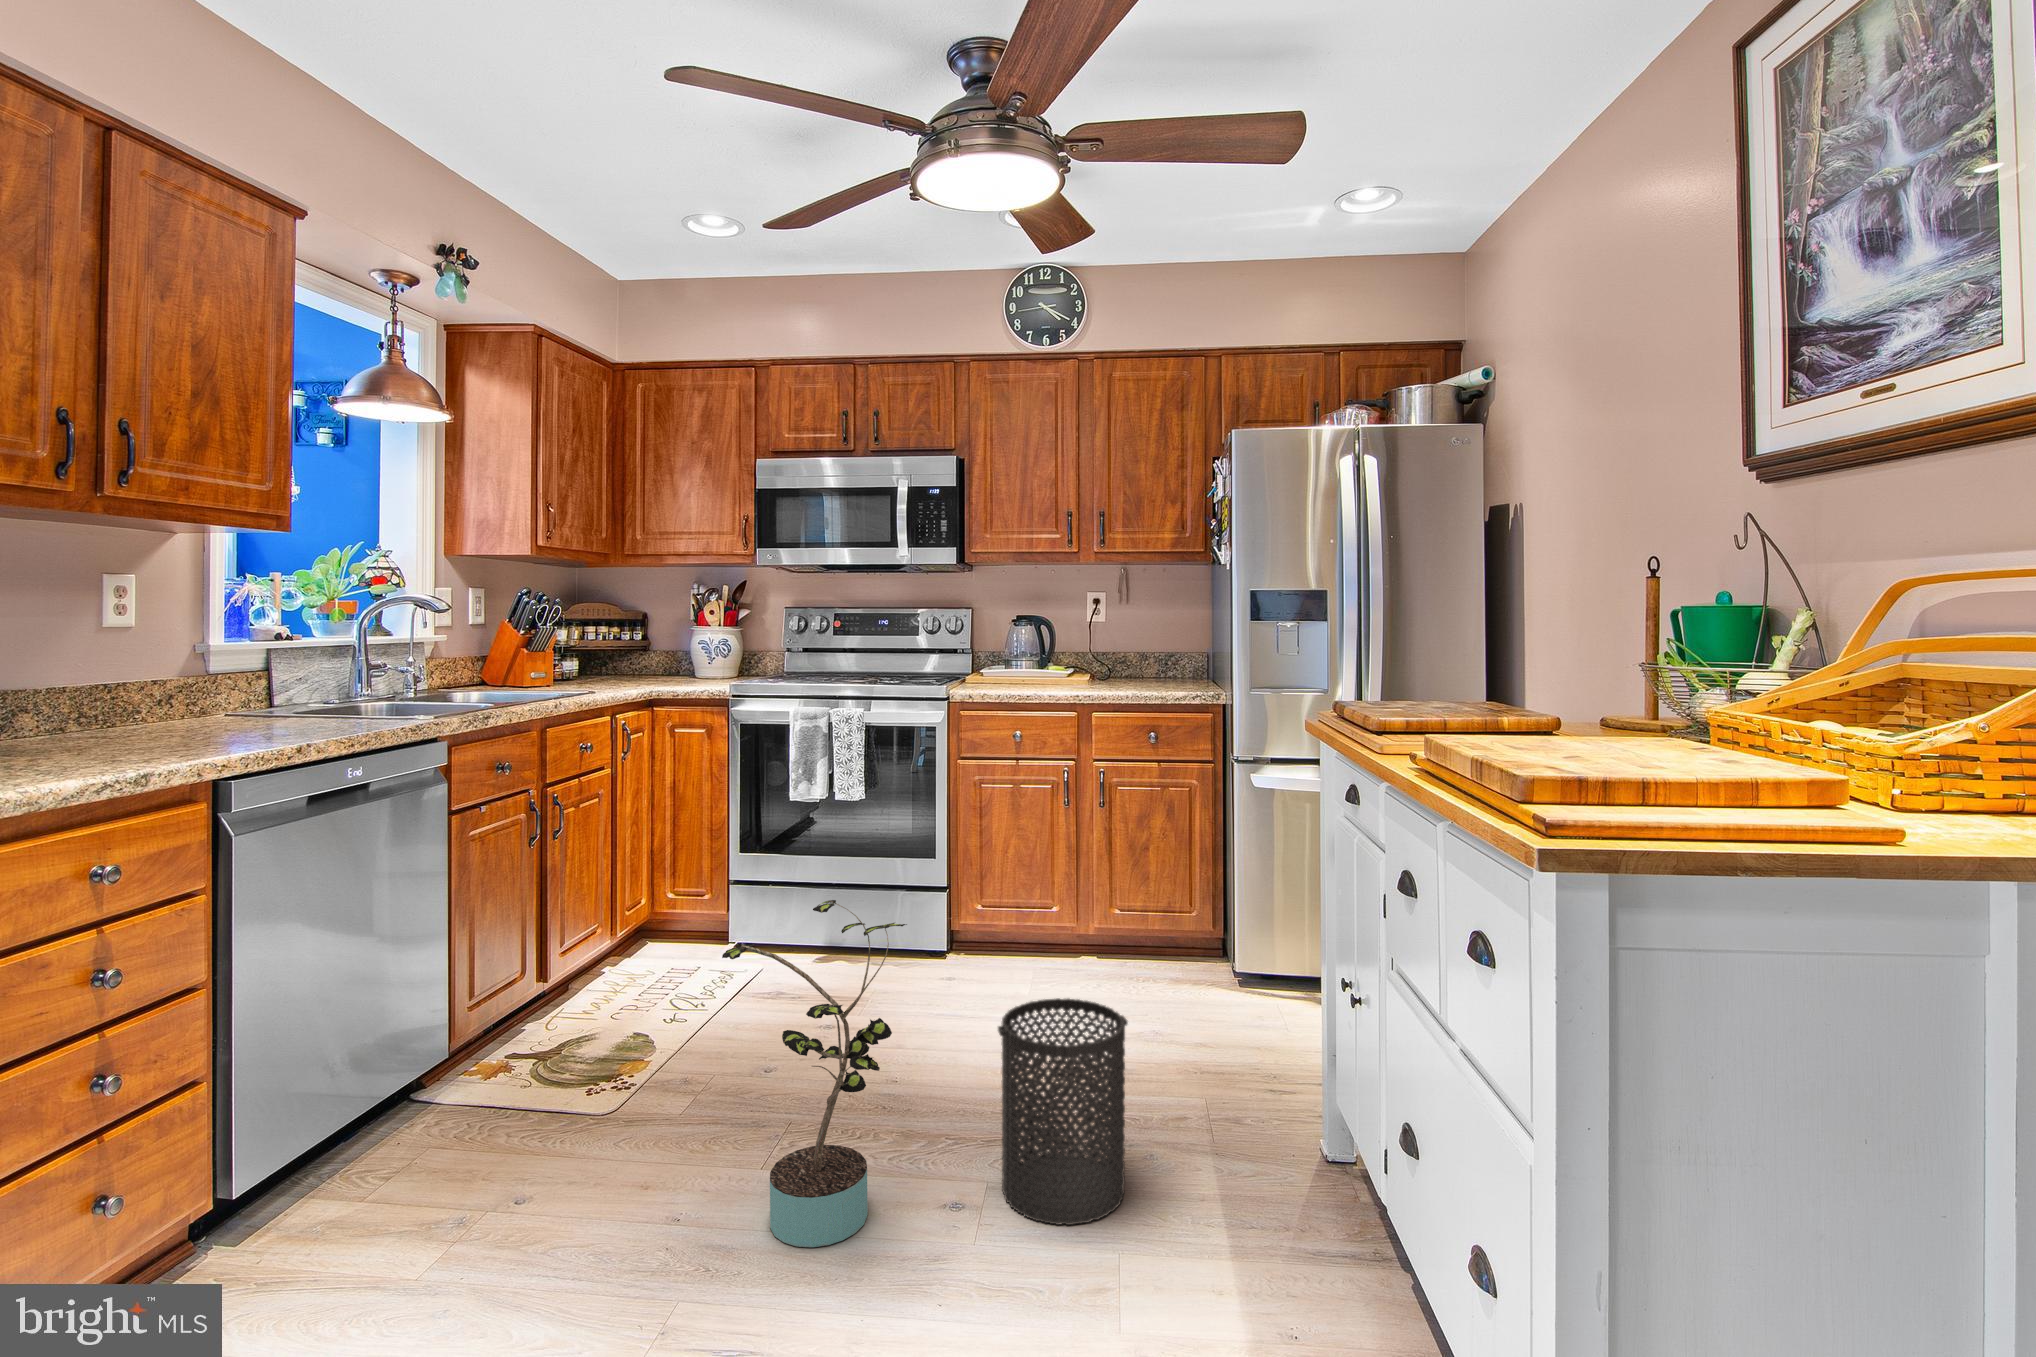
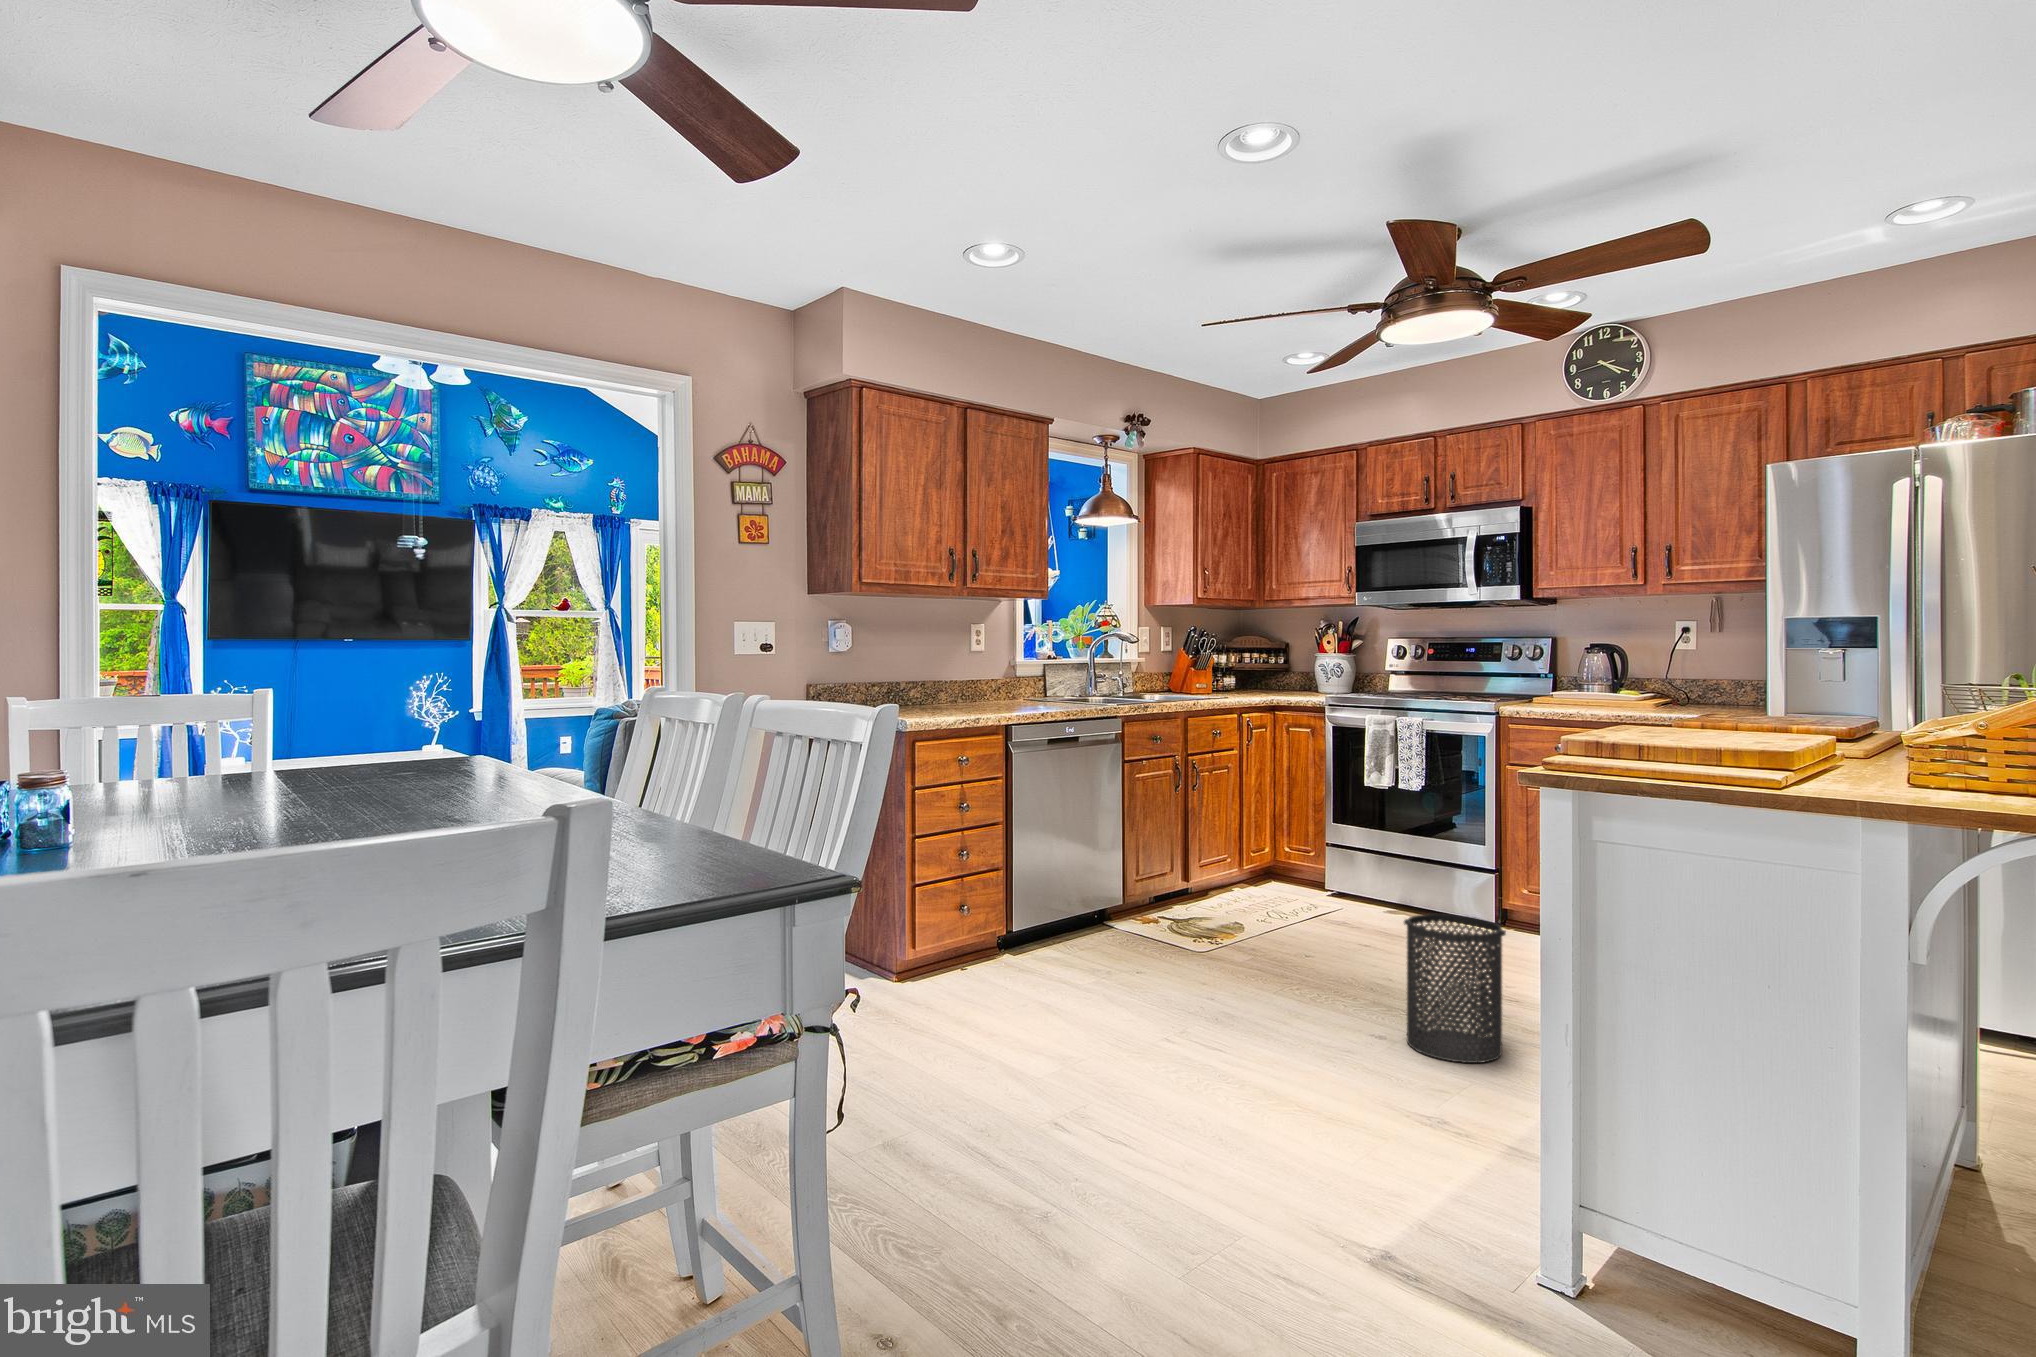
potted plant: present [722,900,907,1247] -> none [1228,820,1342,1027]

